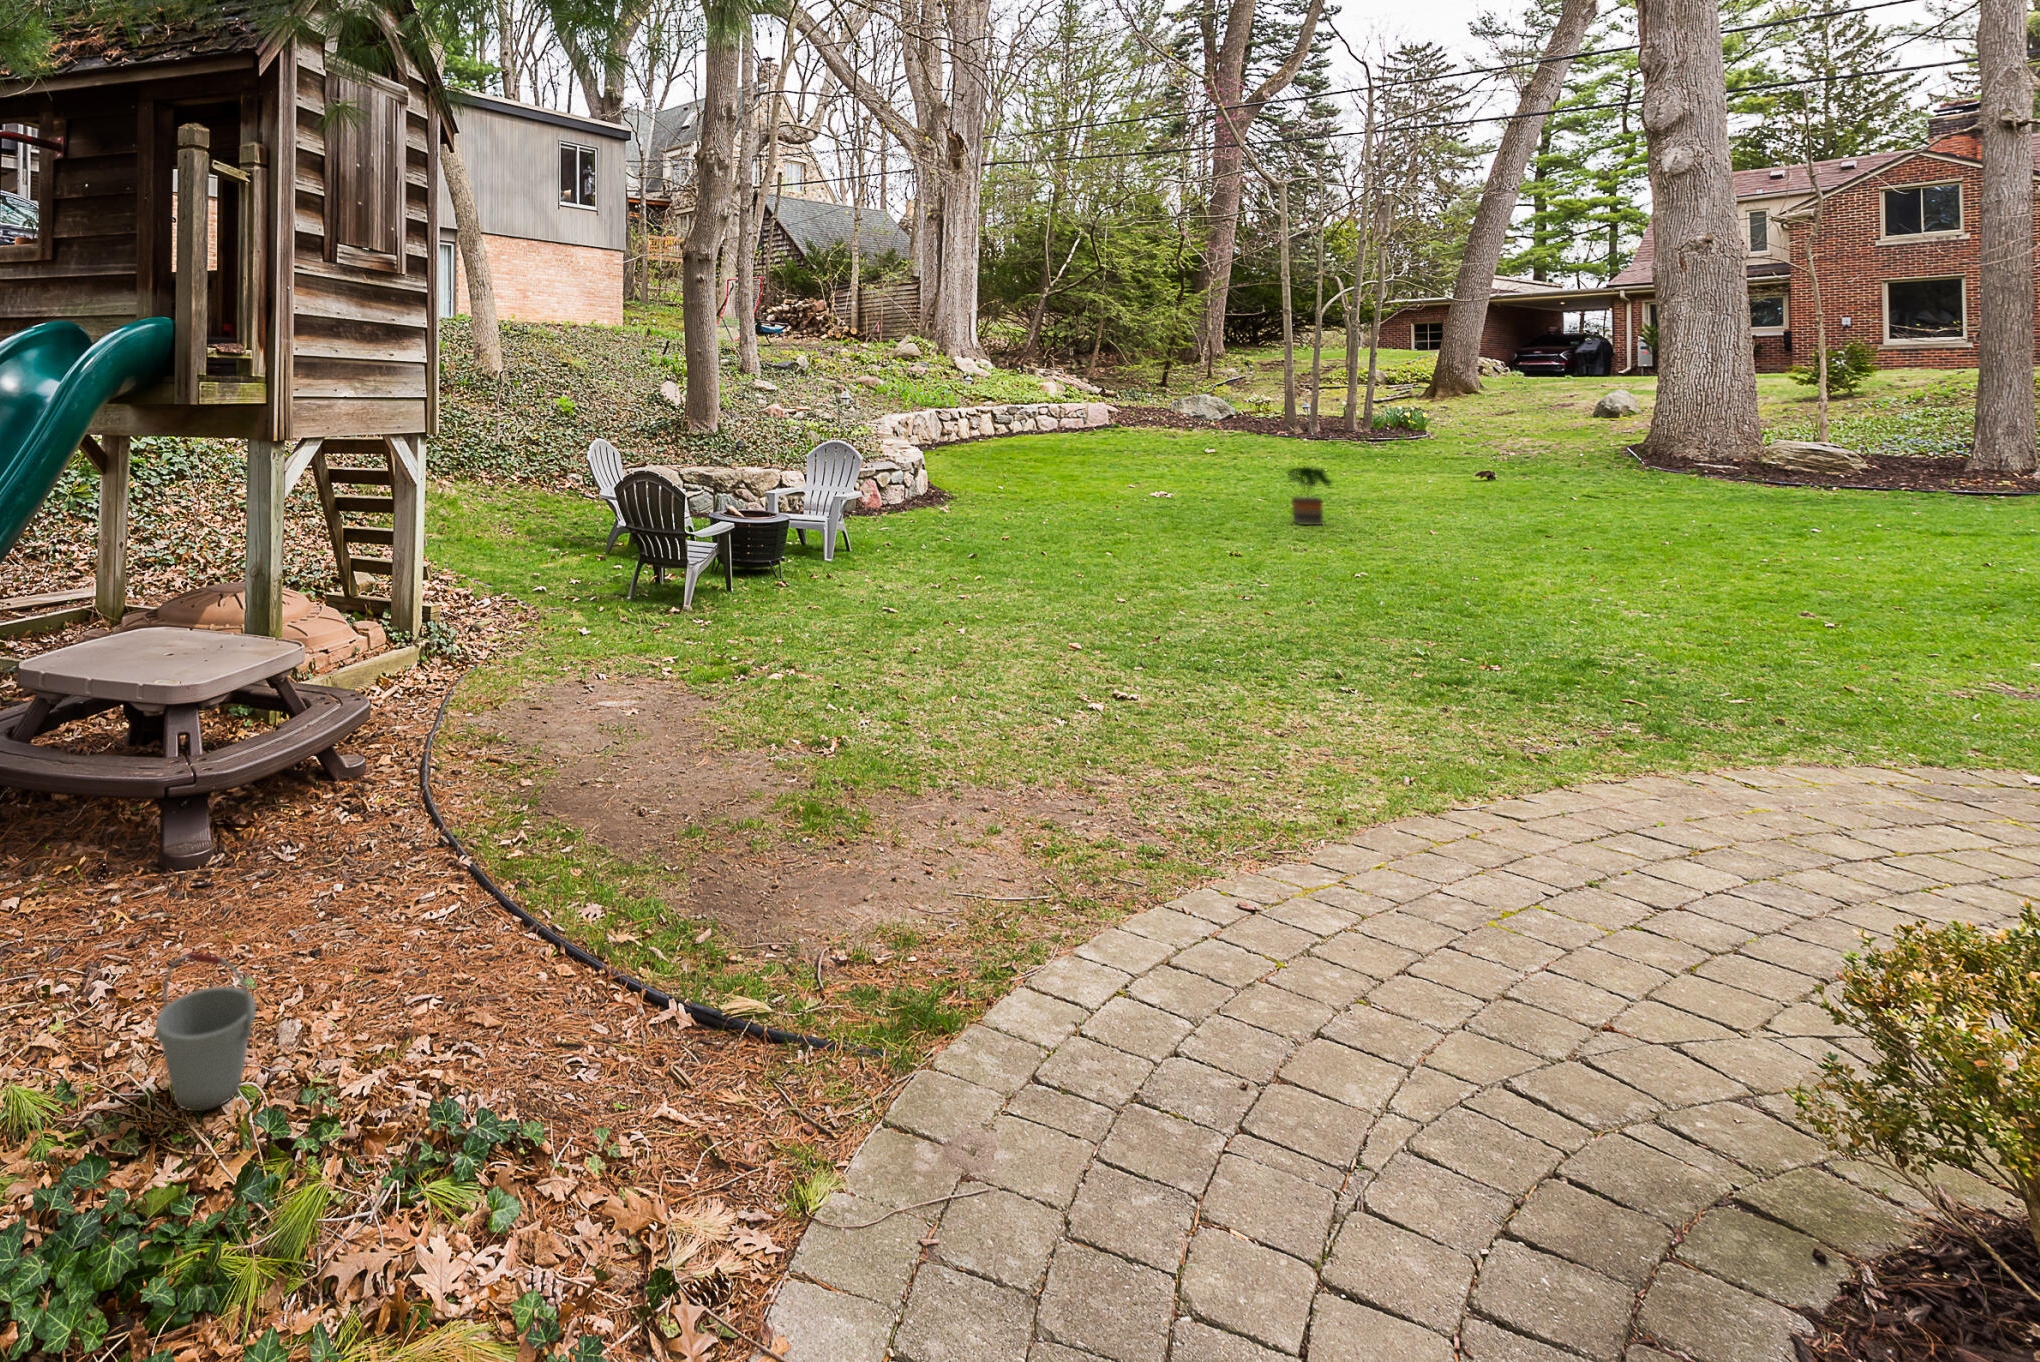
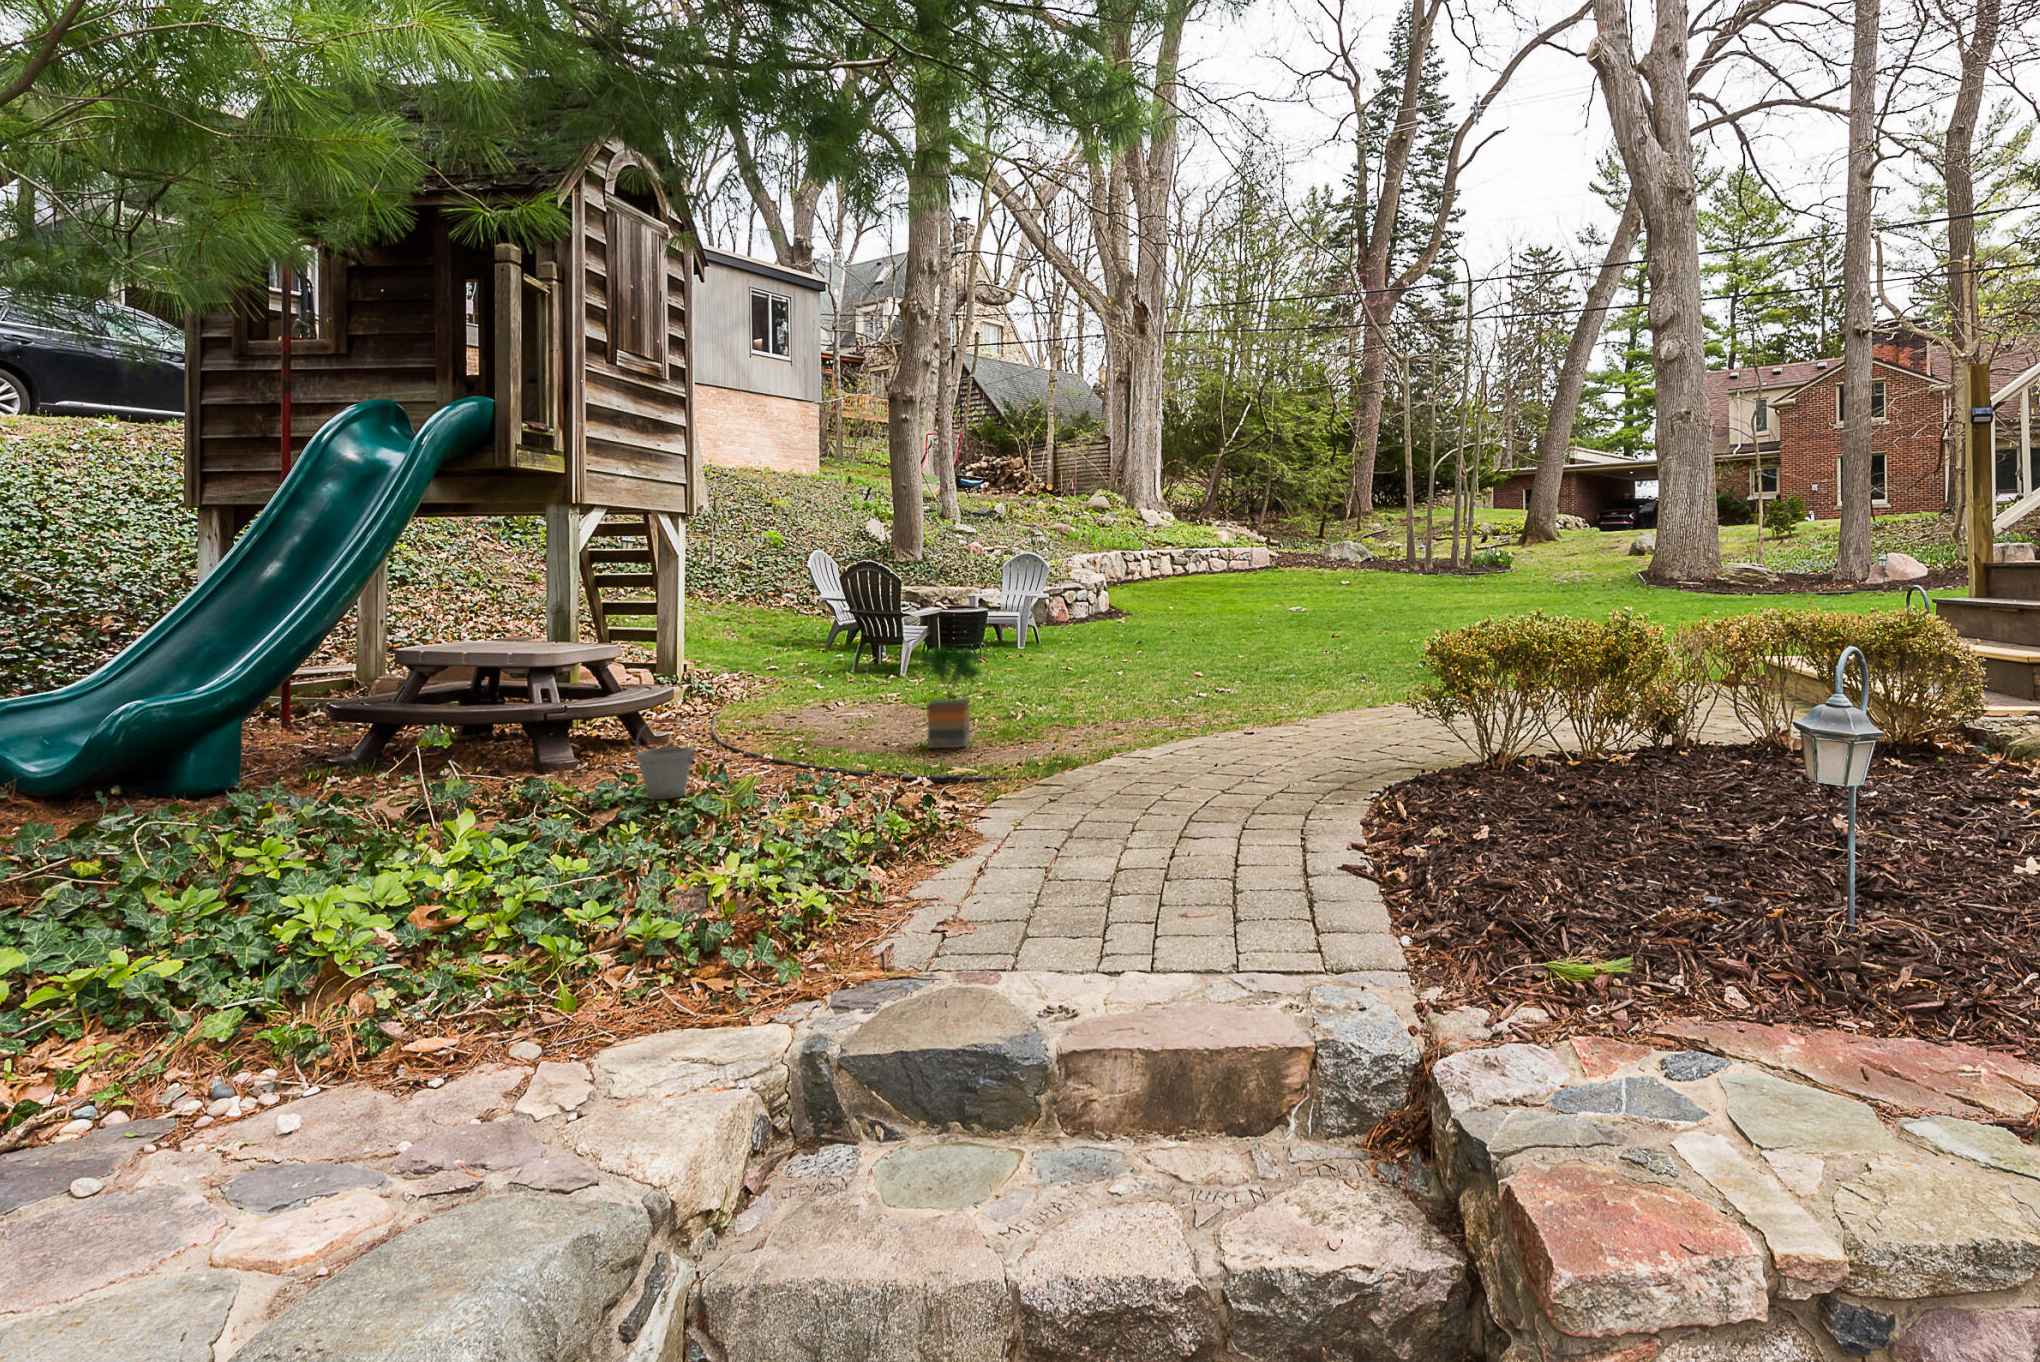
potted tree: present [1288,466,1331,525] -> present [919,646,982,748]

